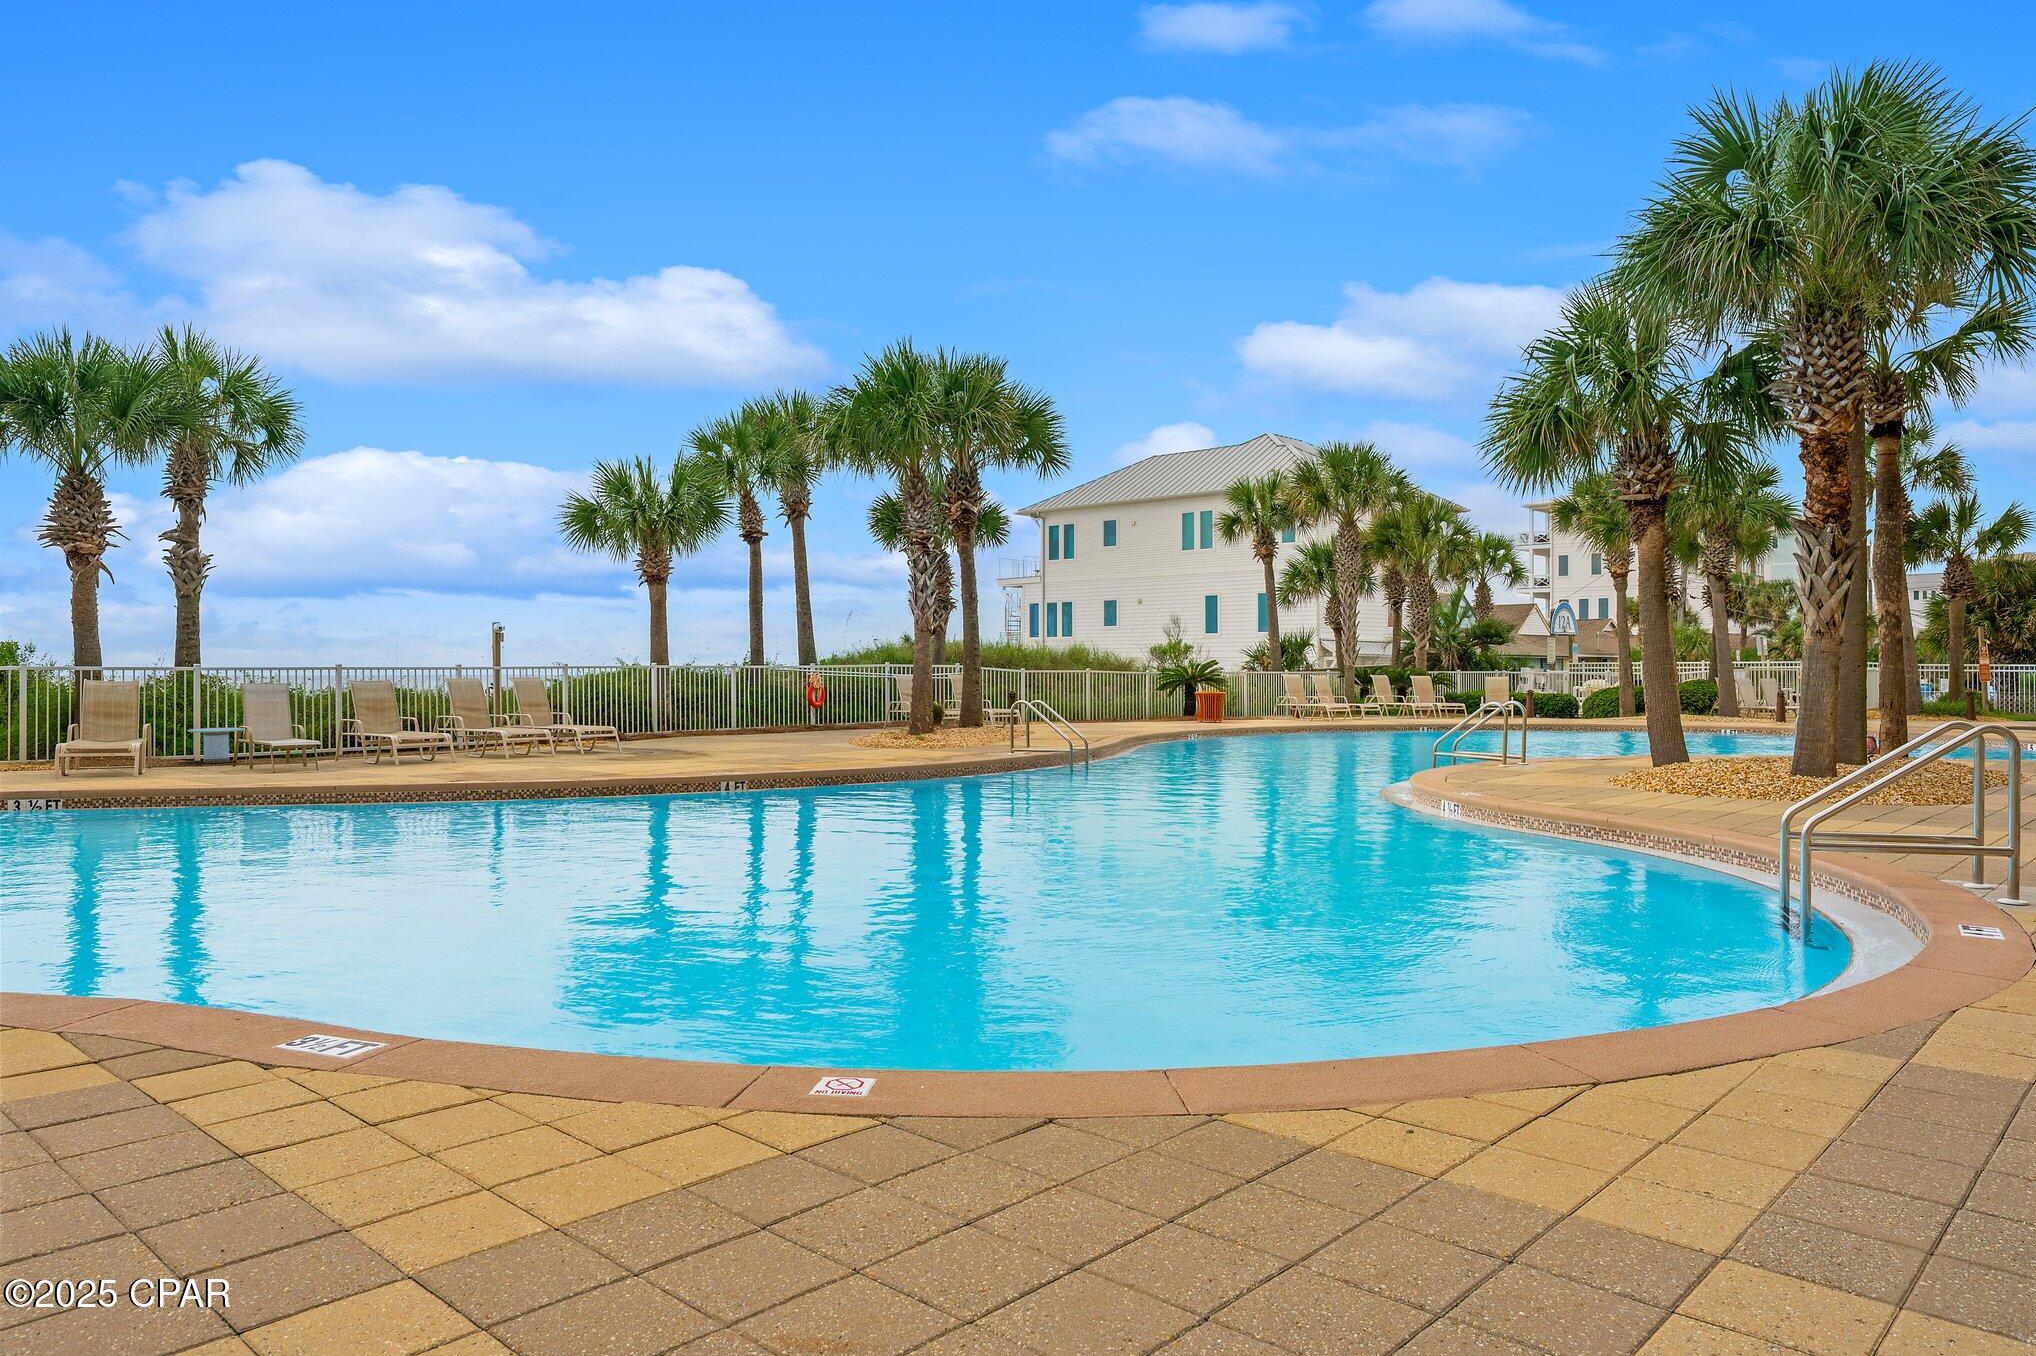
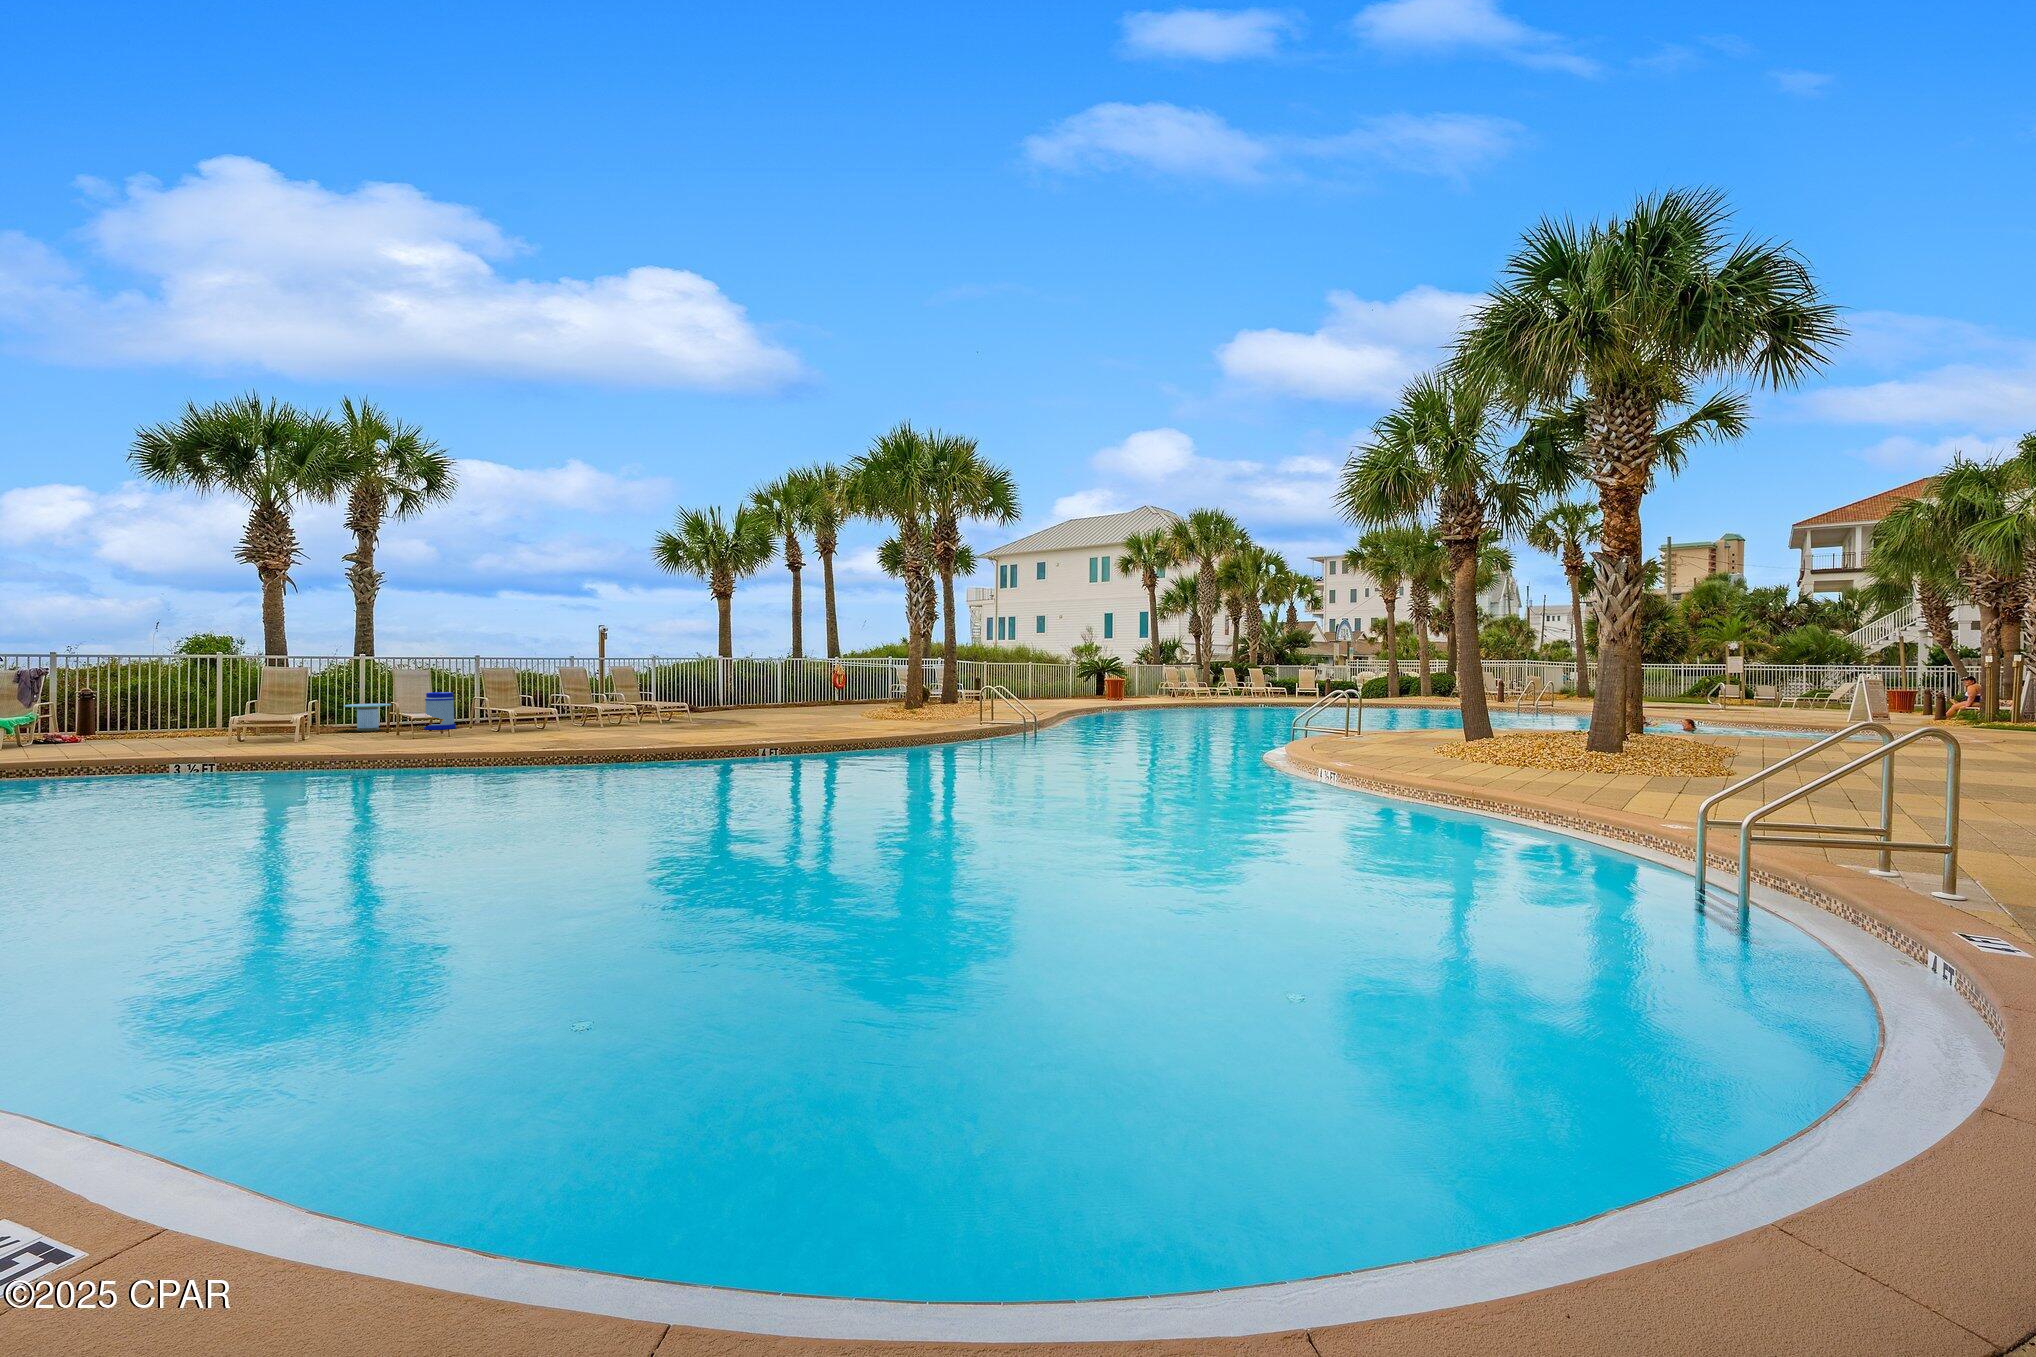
trash can: none [284,713,322,761] -> present [424,692,456,730]

